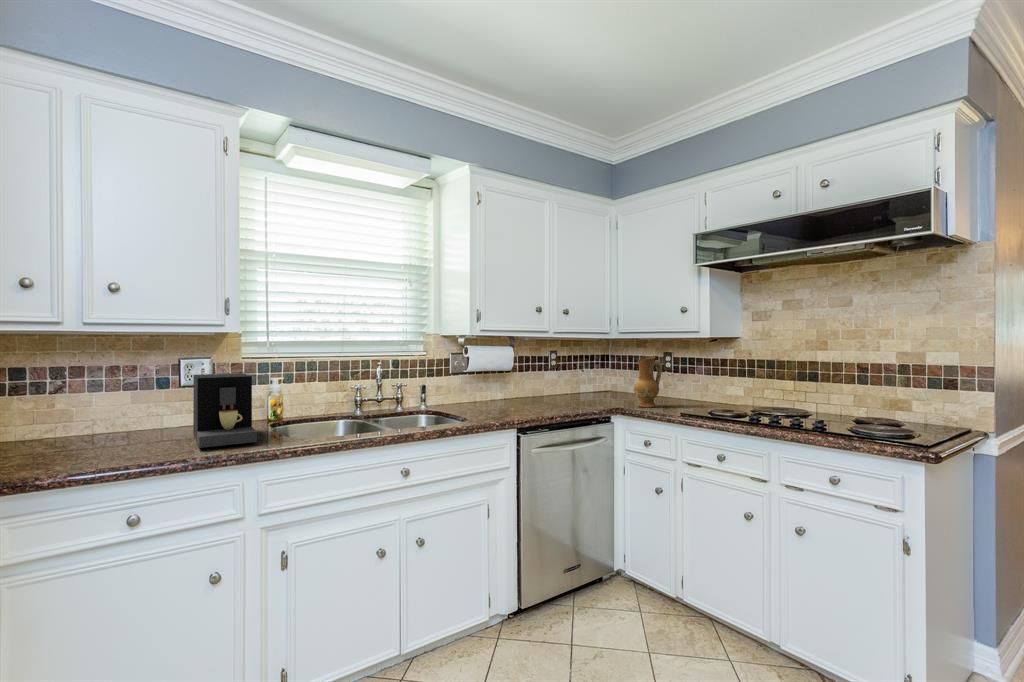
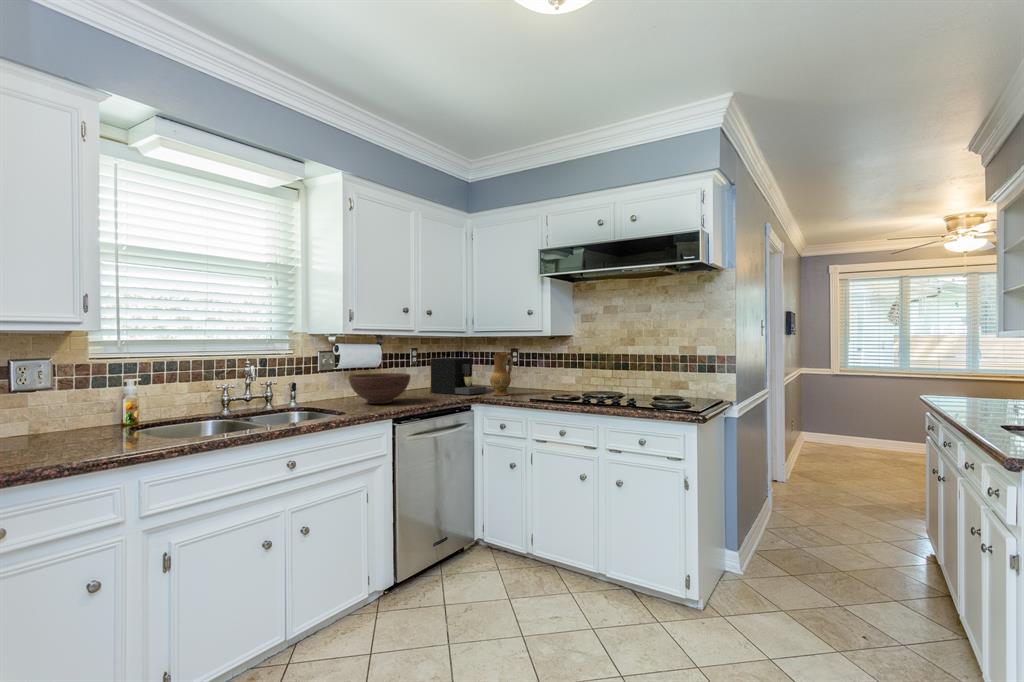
coffee maker: present [193,373,257,448] -> present [431,358,486,395]
fruit bowl: none [476,377,541,411] -> present [349,373,410,404]

